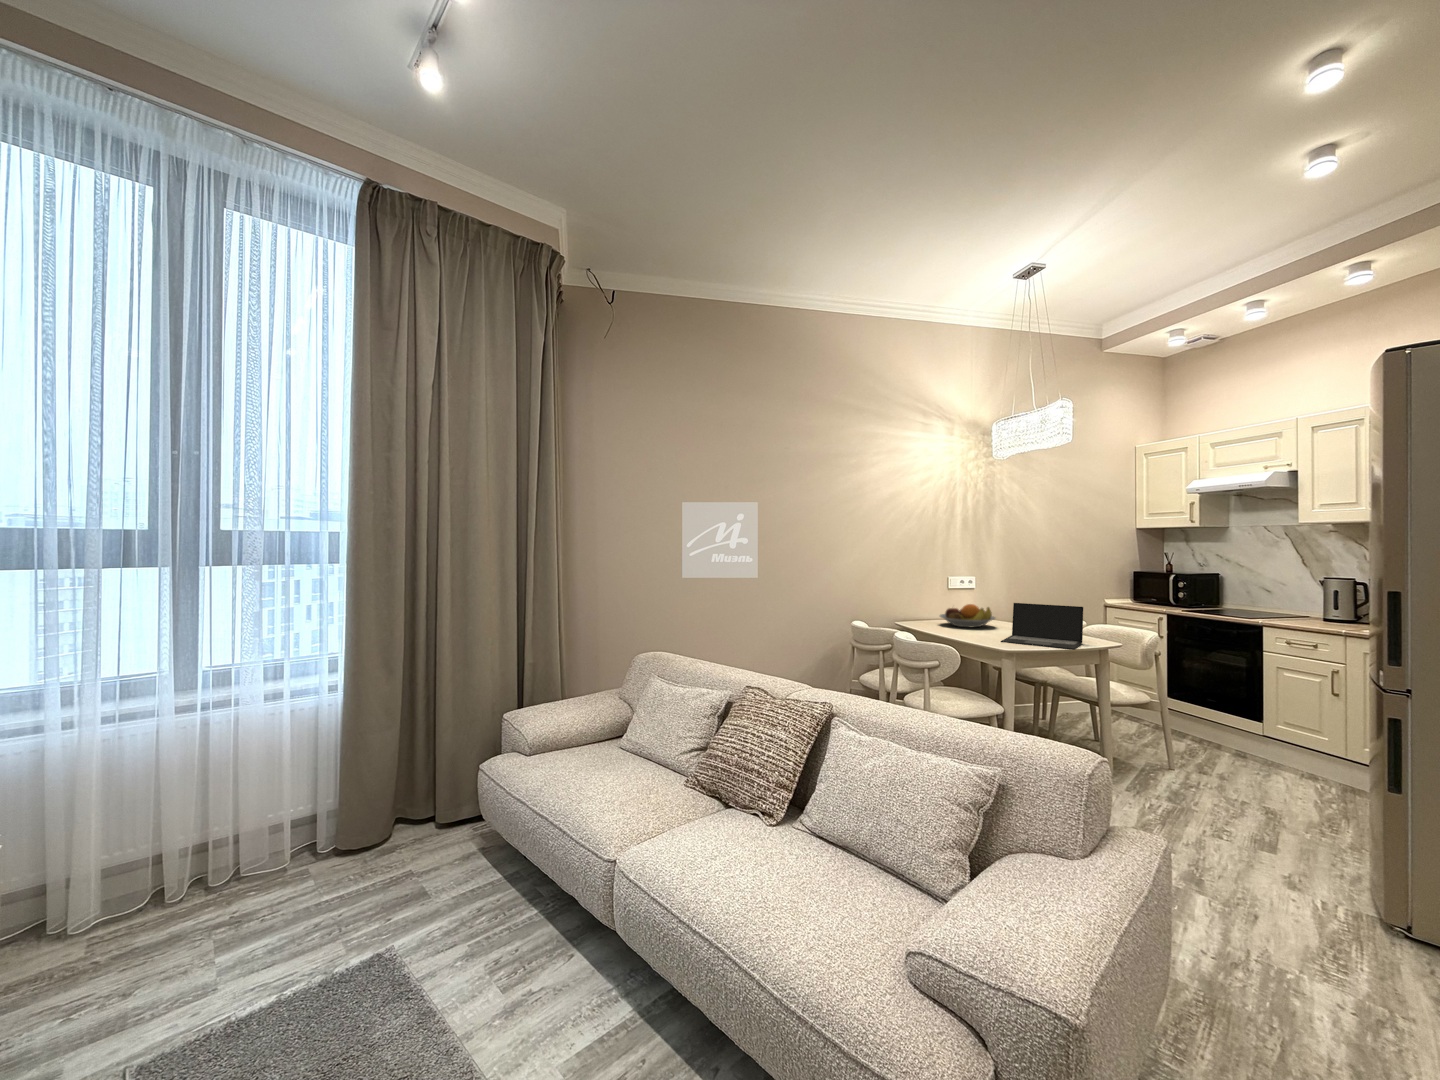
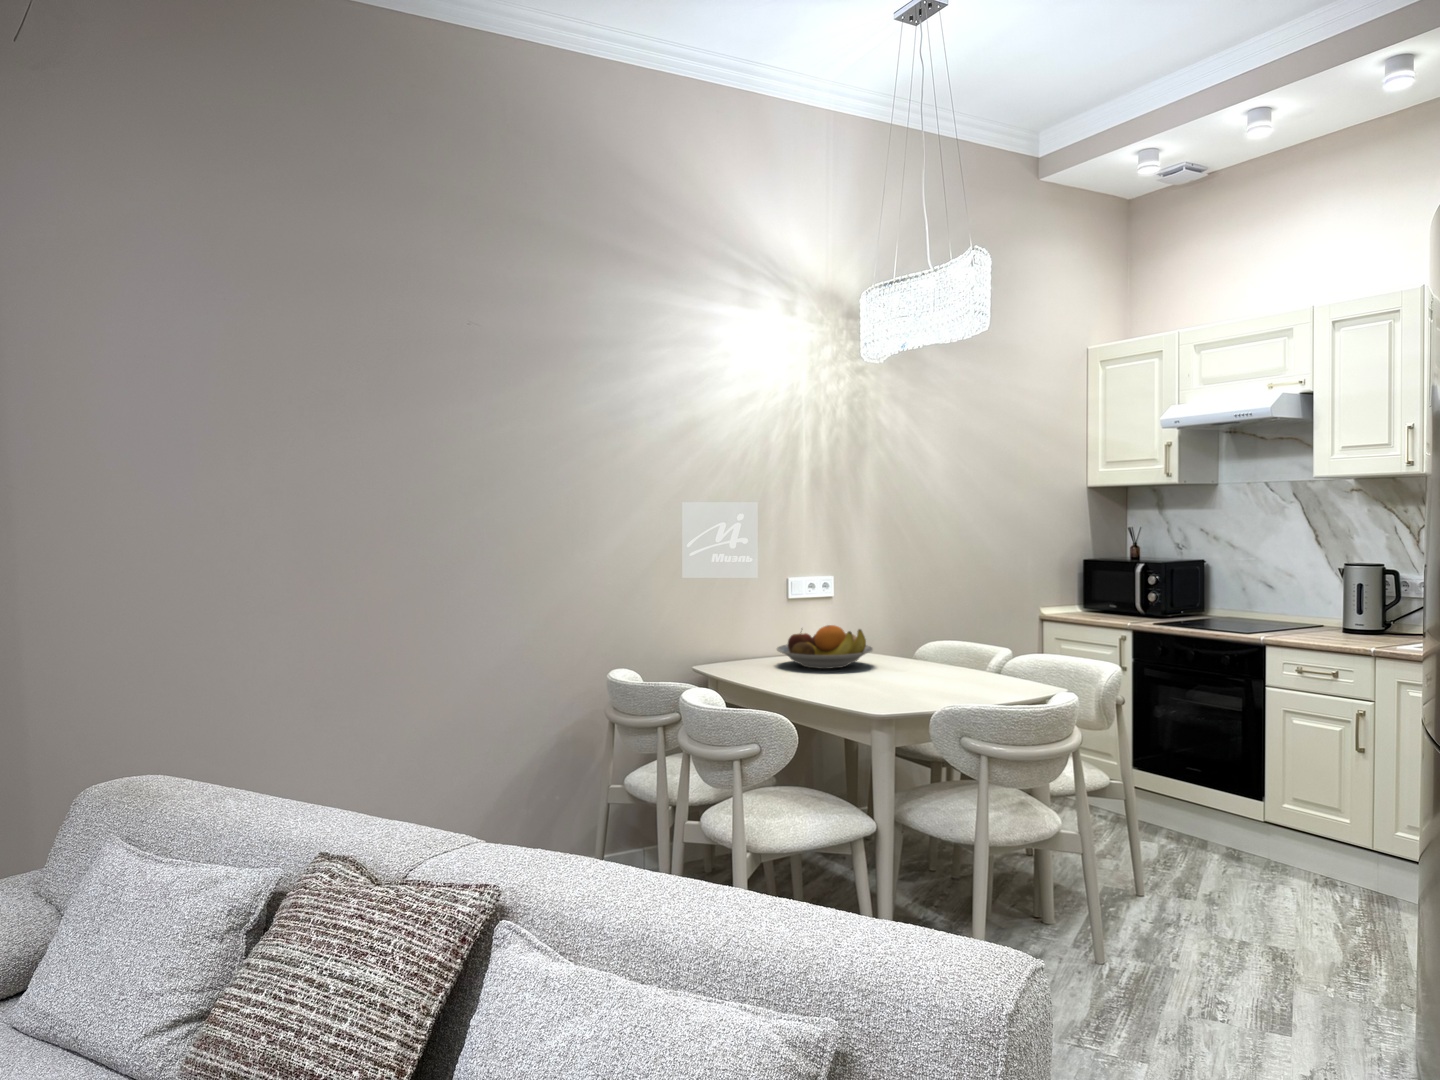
laptop: present [1001,603,1083,650] -> none [878,621,1013,704]

